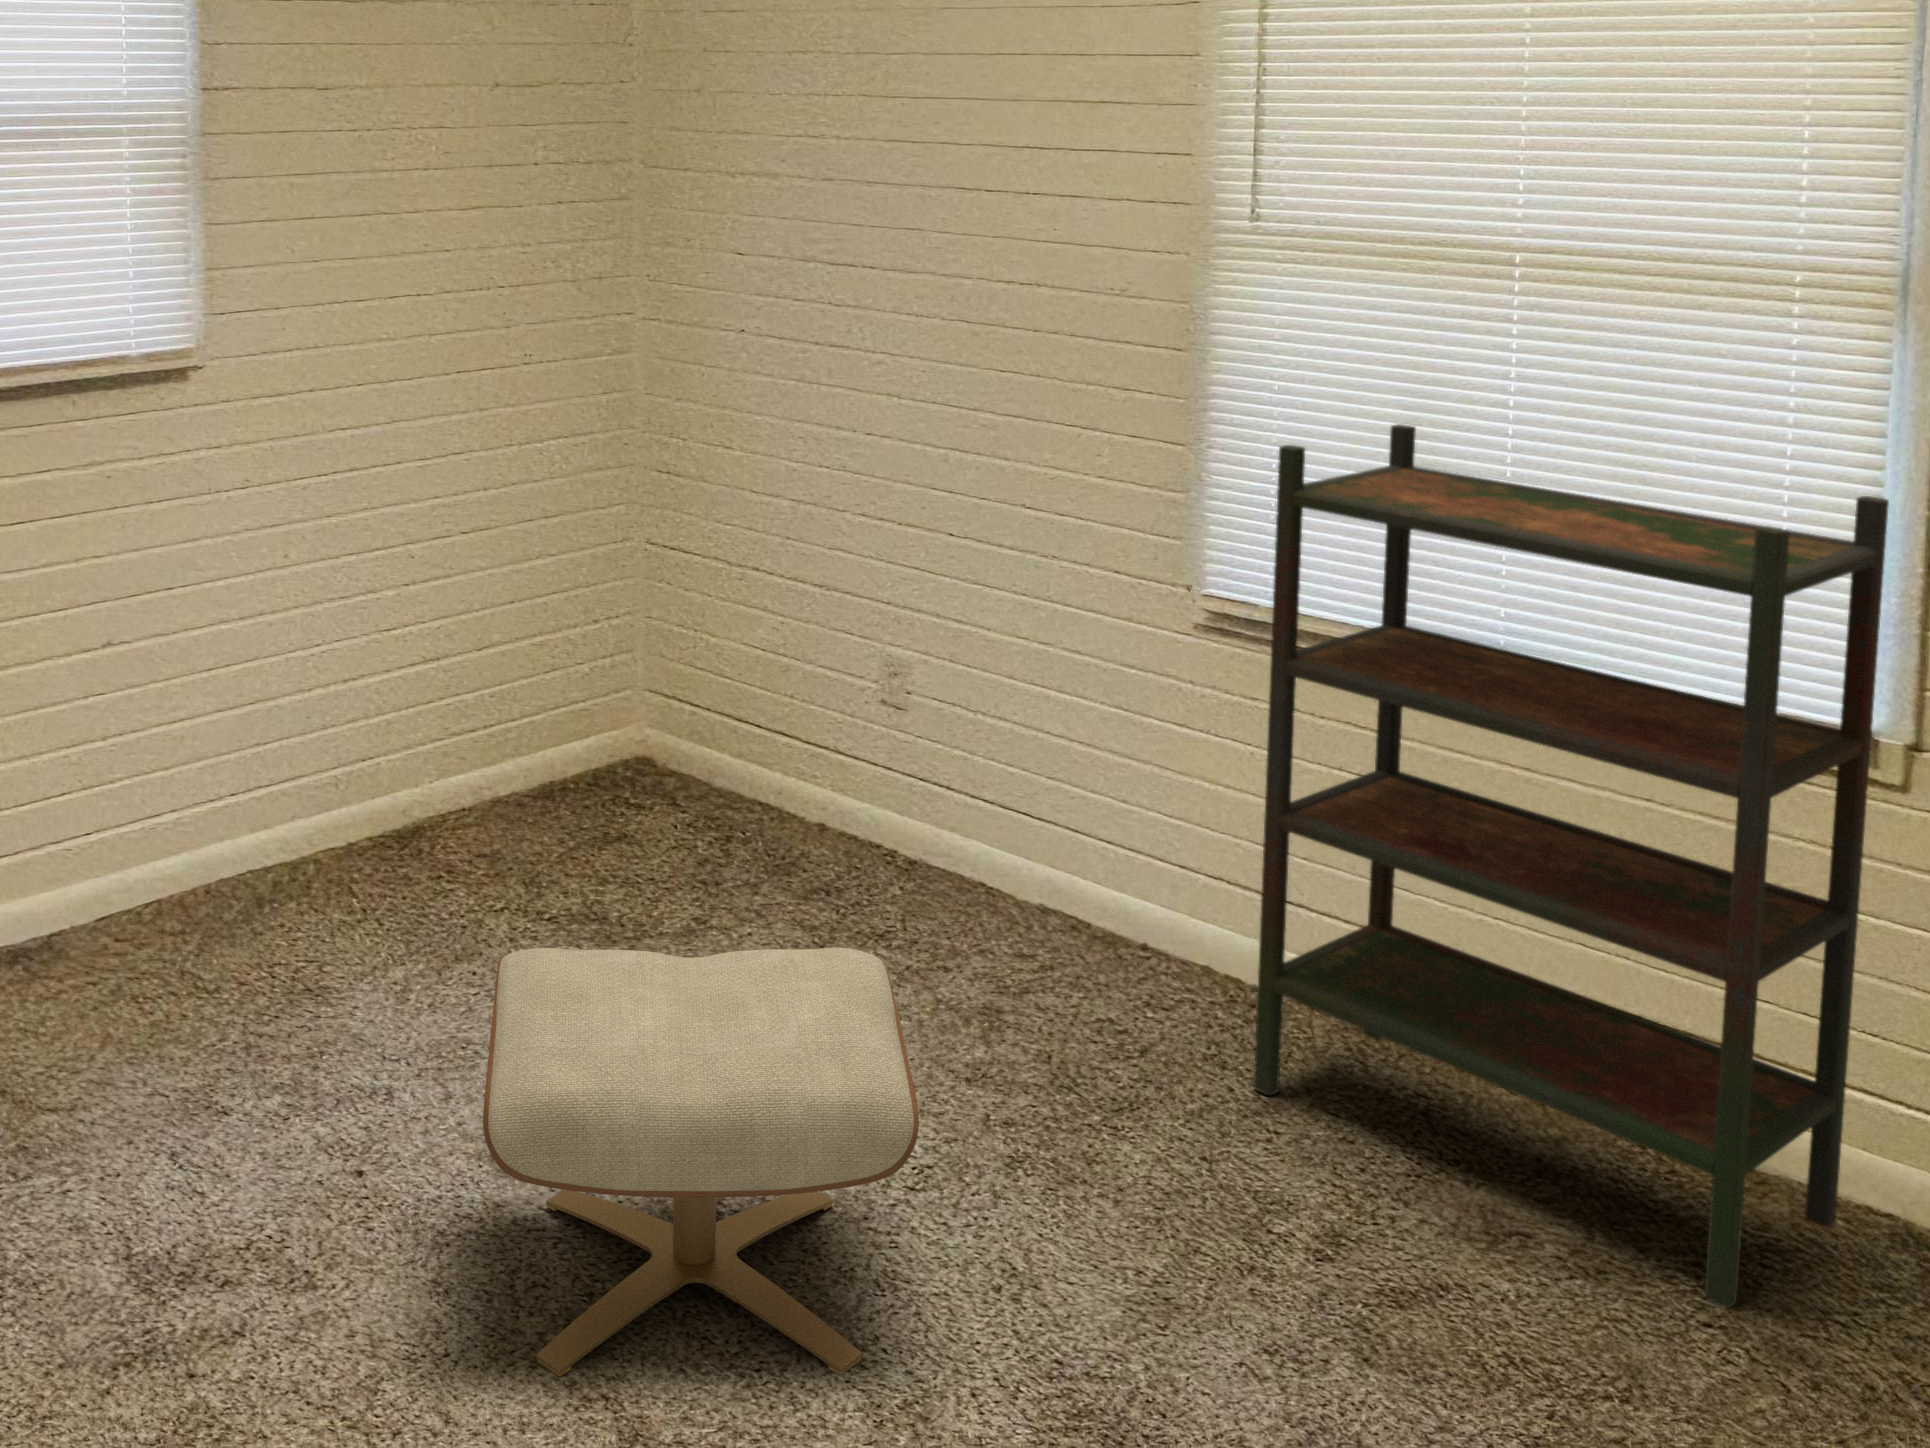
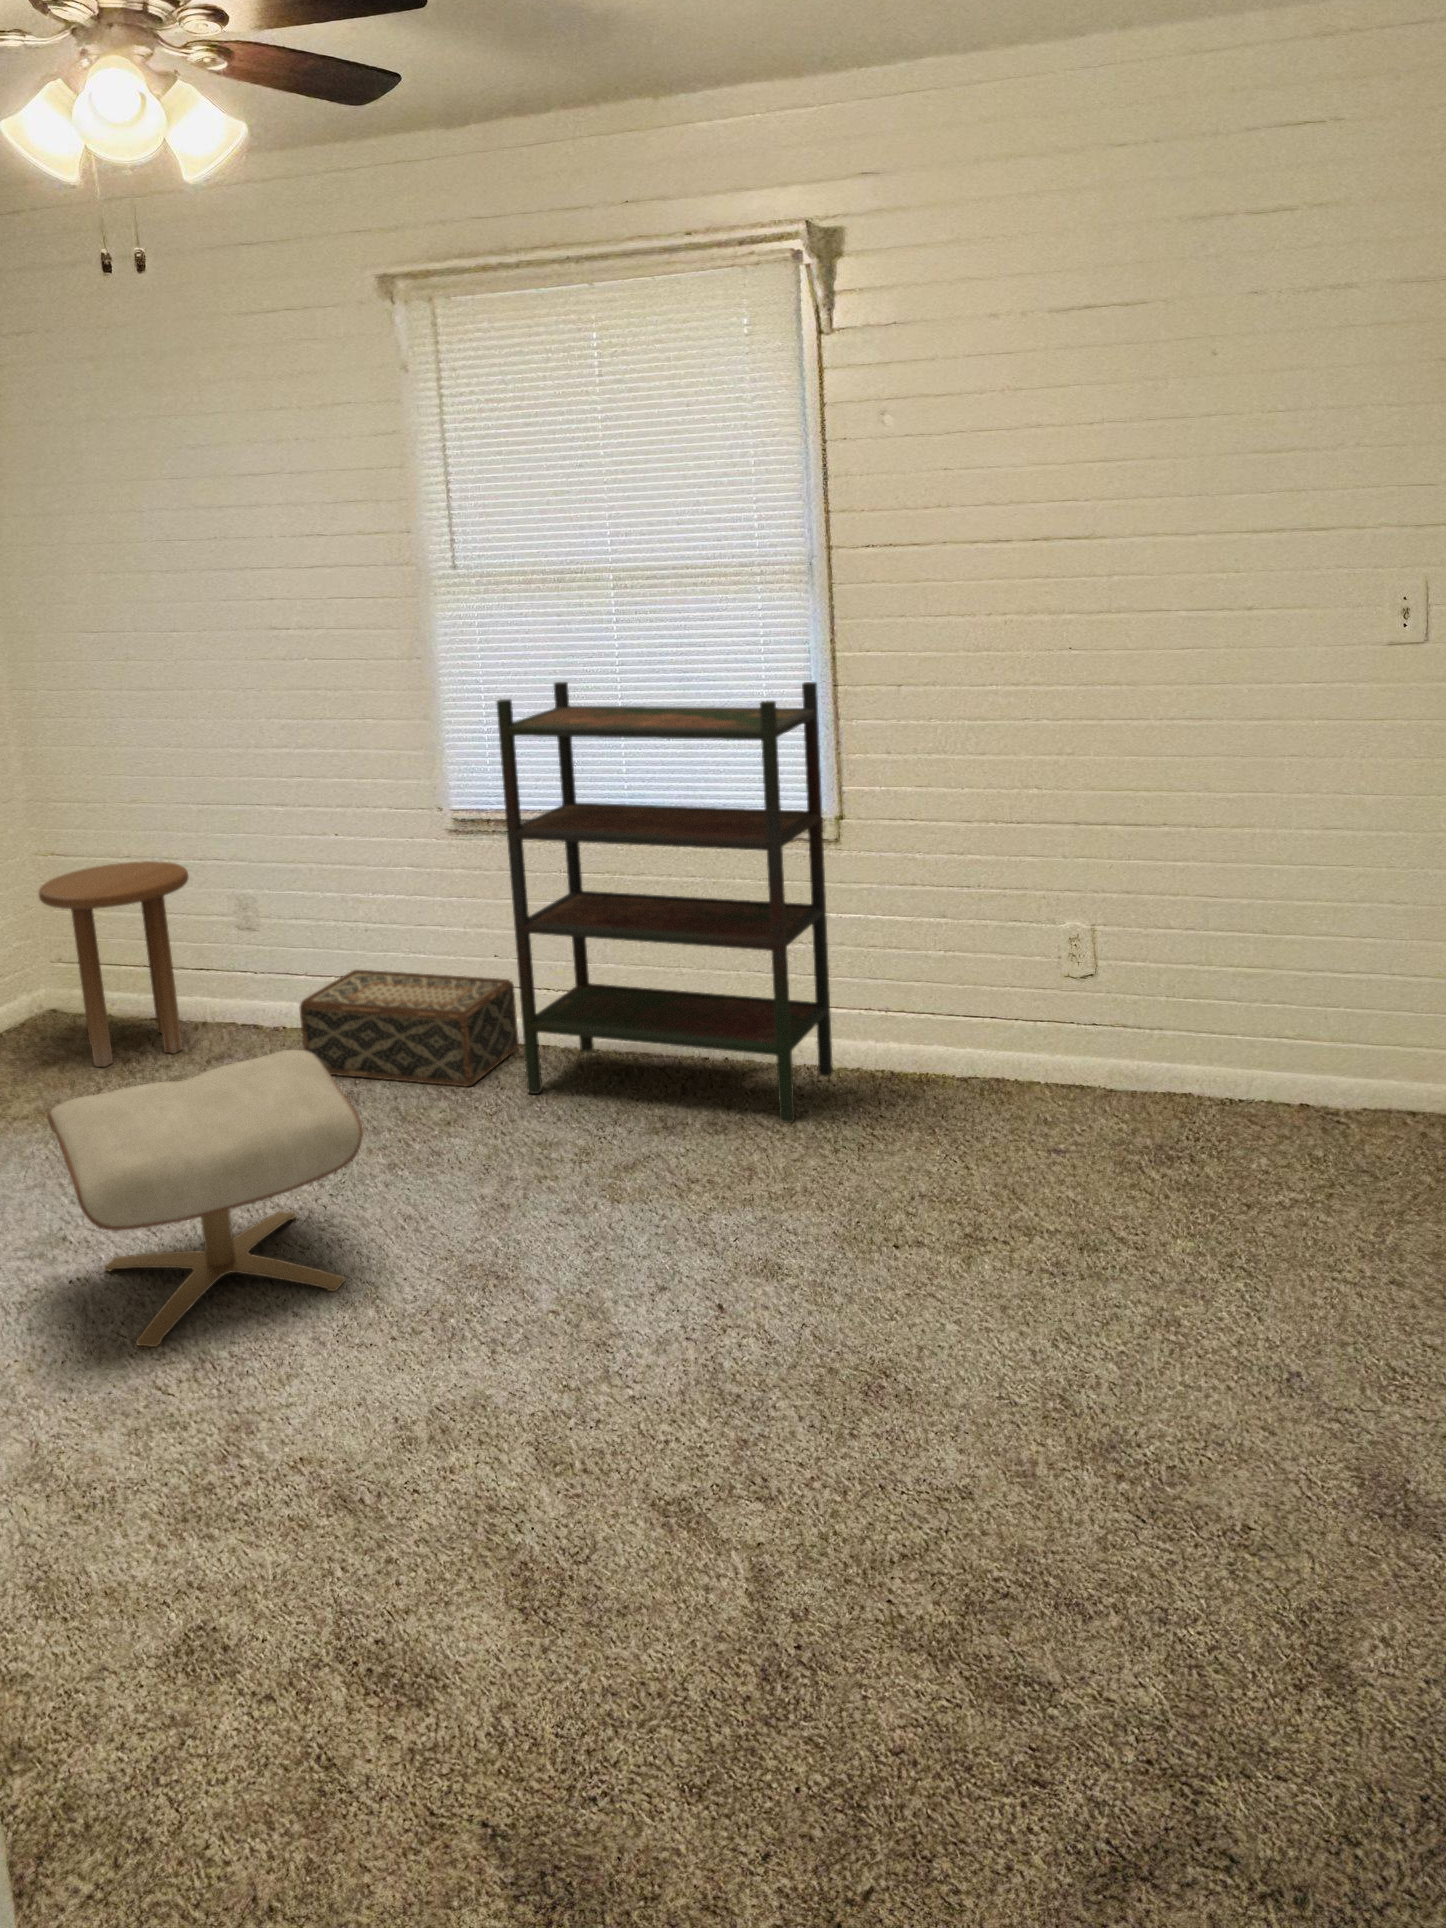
side table: none [629,578,825,864] -> present [39,861,189,1067]
woven basket: none [931,805,1266,1047] -> present [299,970,519,1086]

